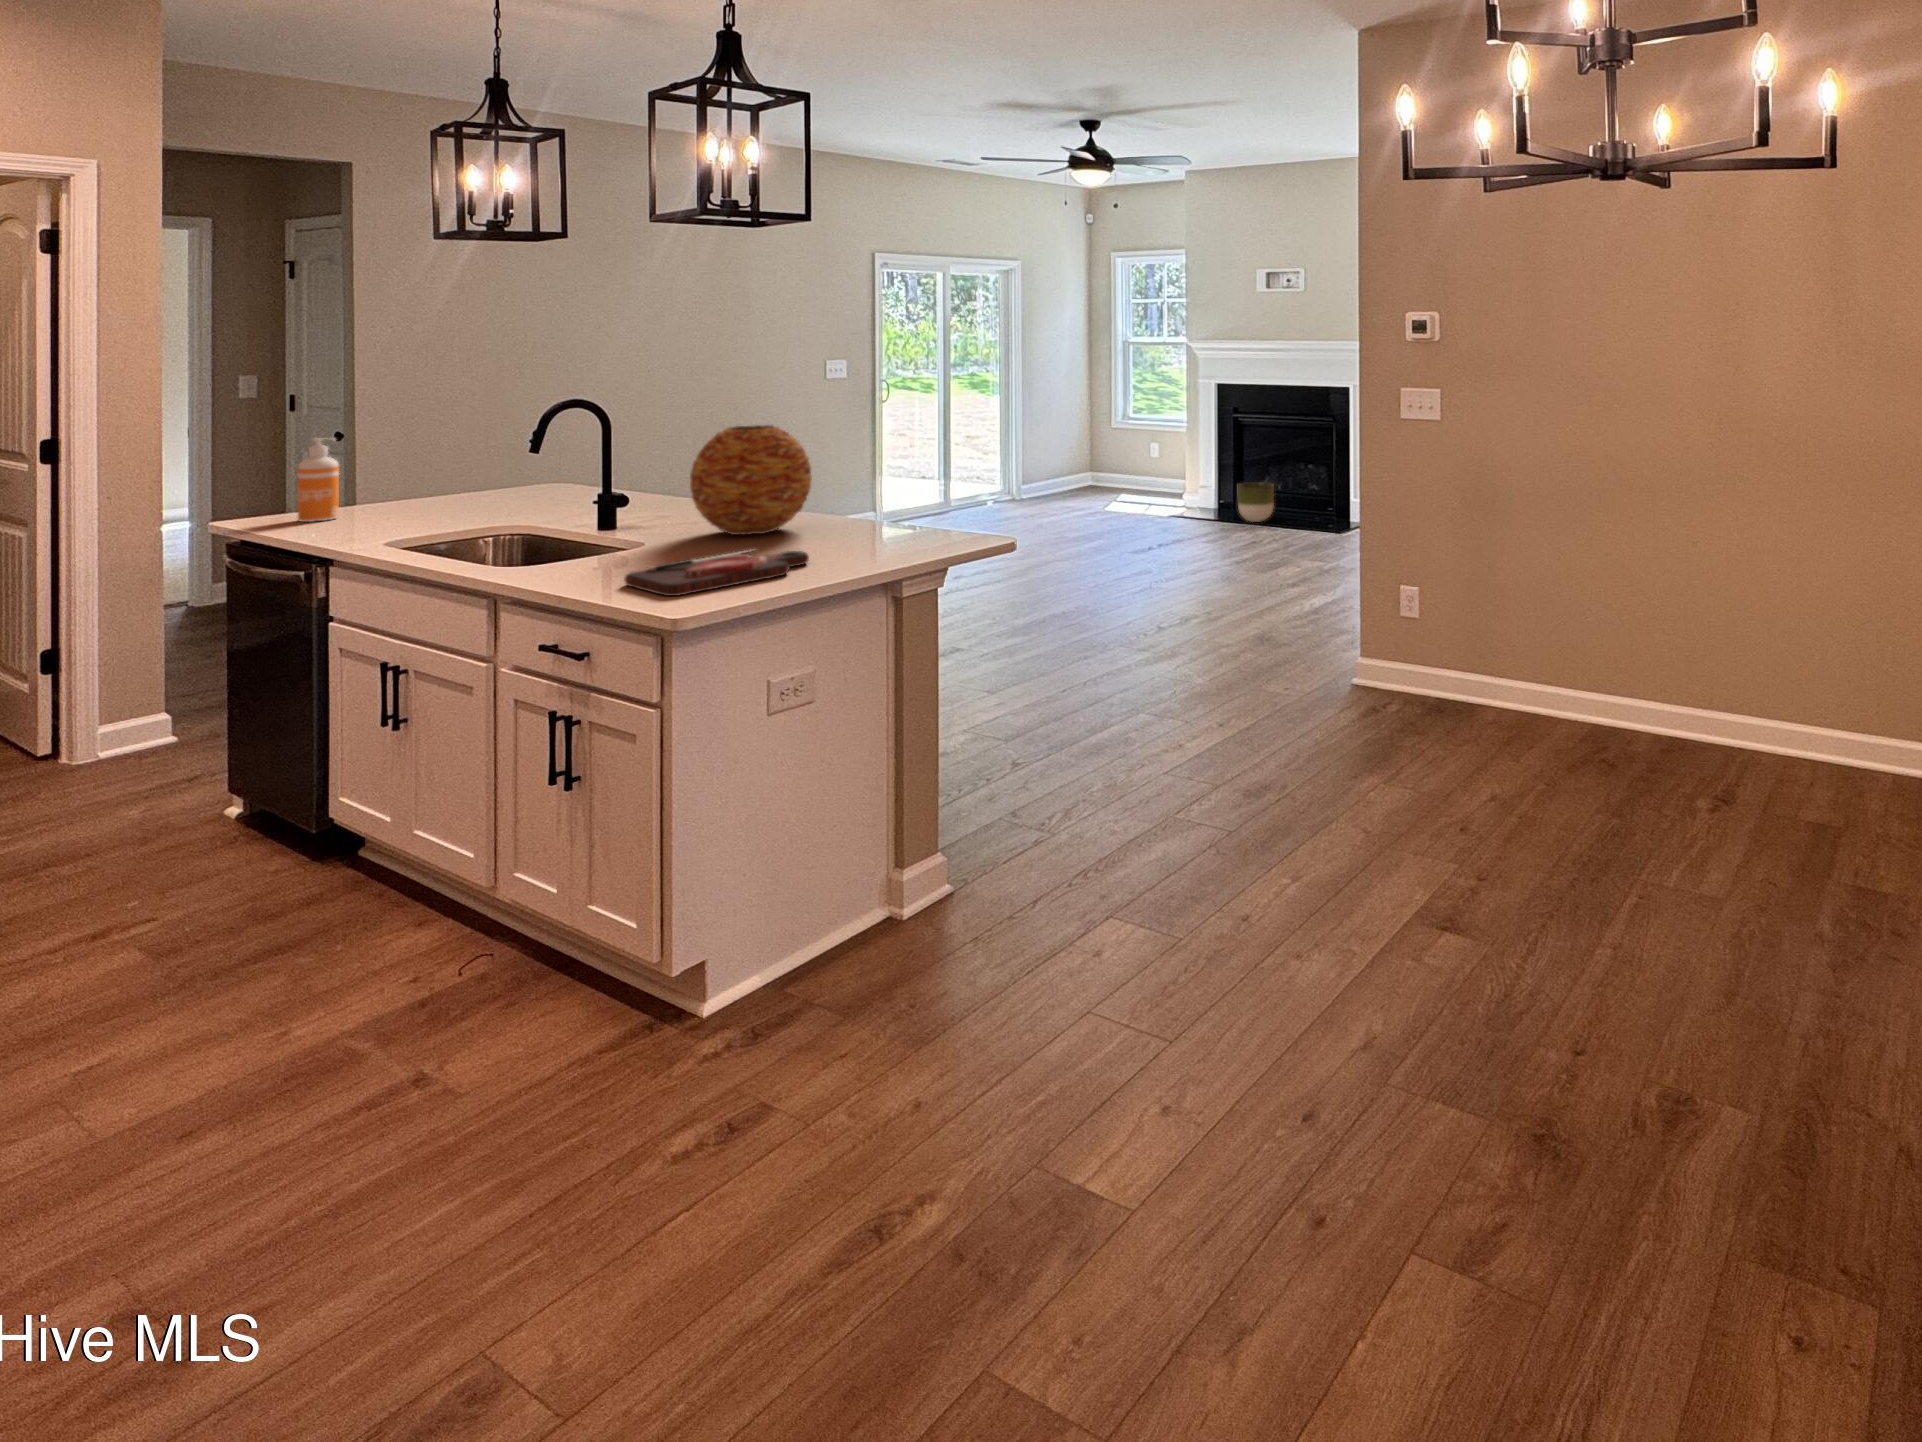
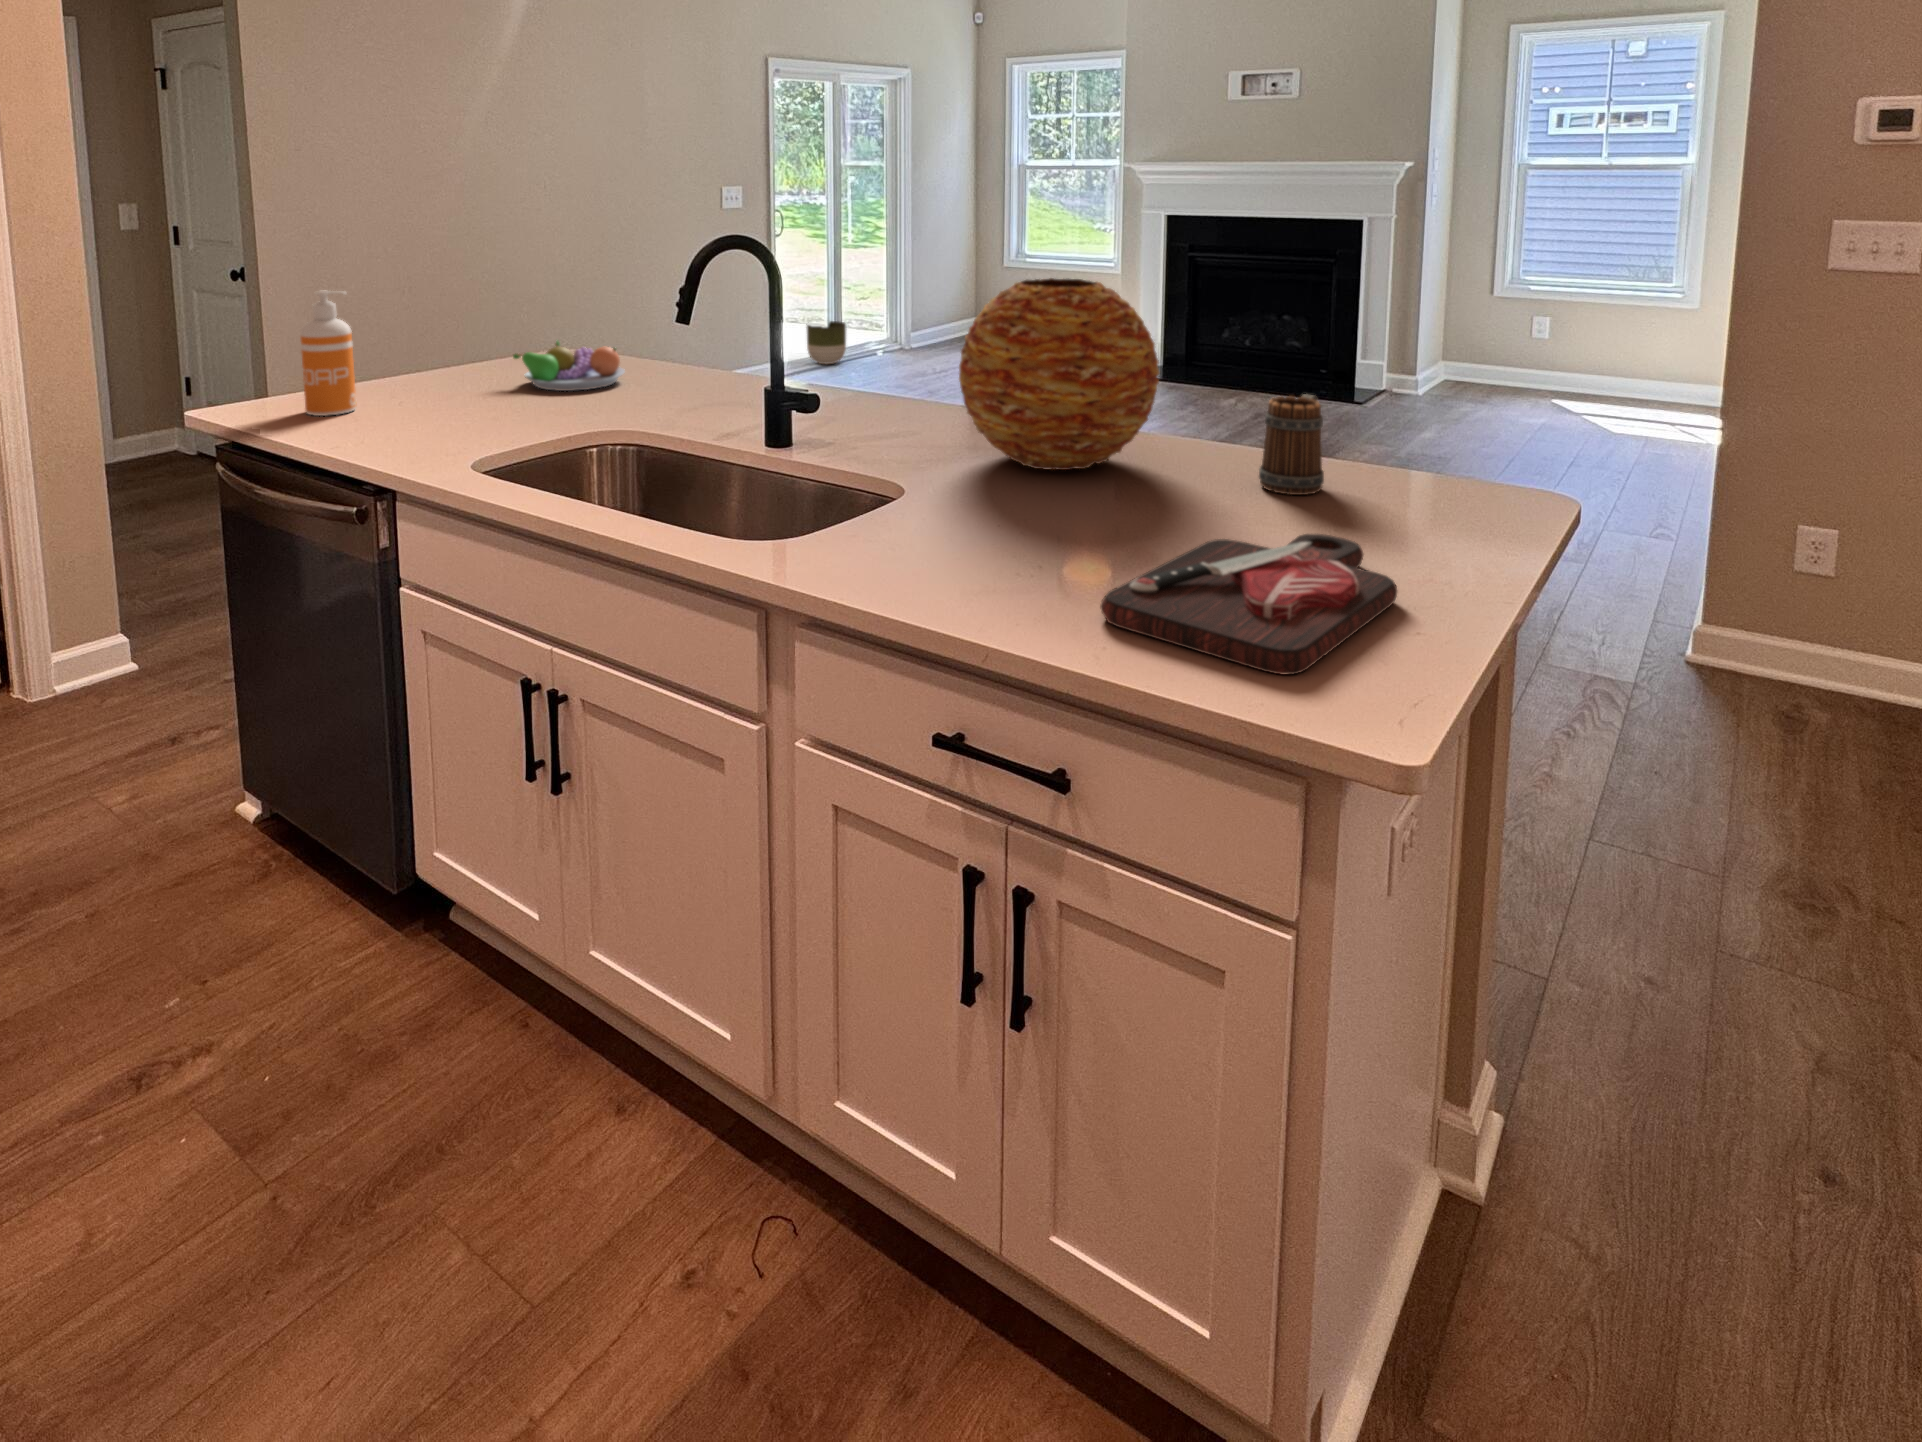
fruit bowl: none [475,473,560,506] -> present [513,341,625,391]
planter: present [1238,482,1274,522] -> present [806,321,846,364]
mug: none [839,488,885,541] -> present [1259,394,1324,495]

